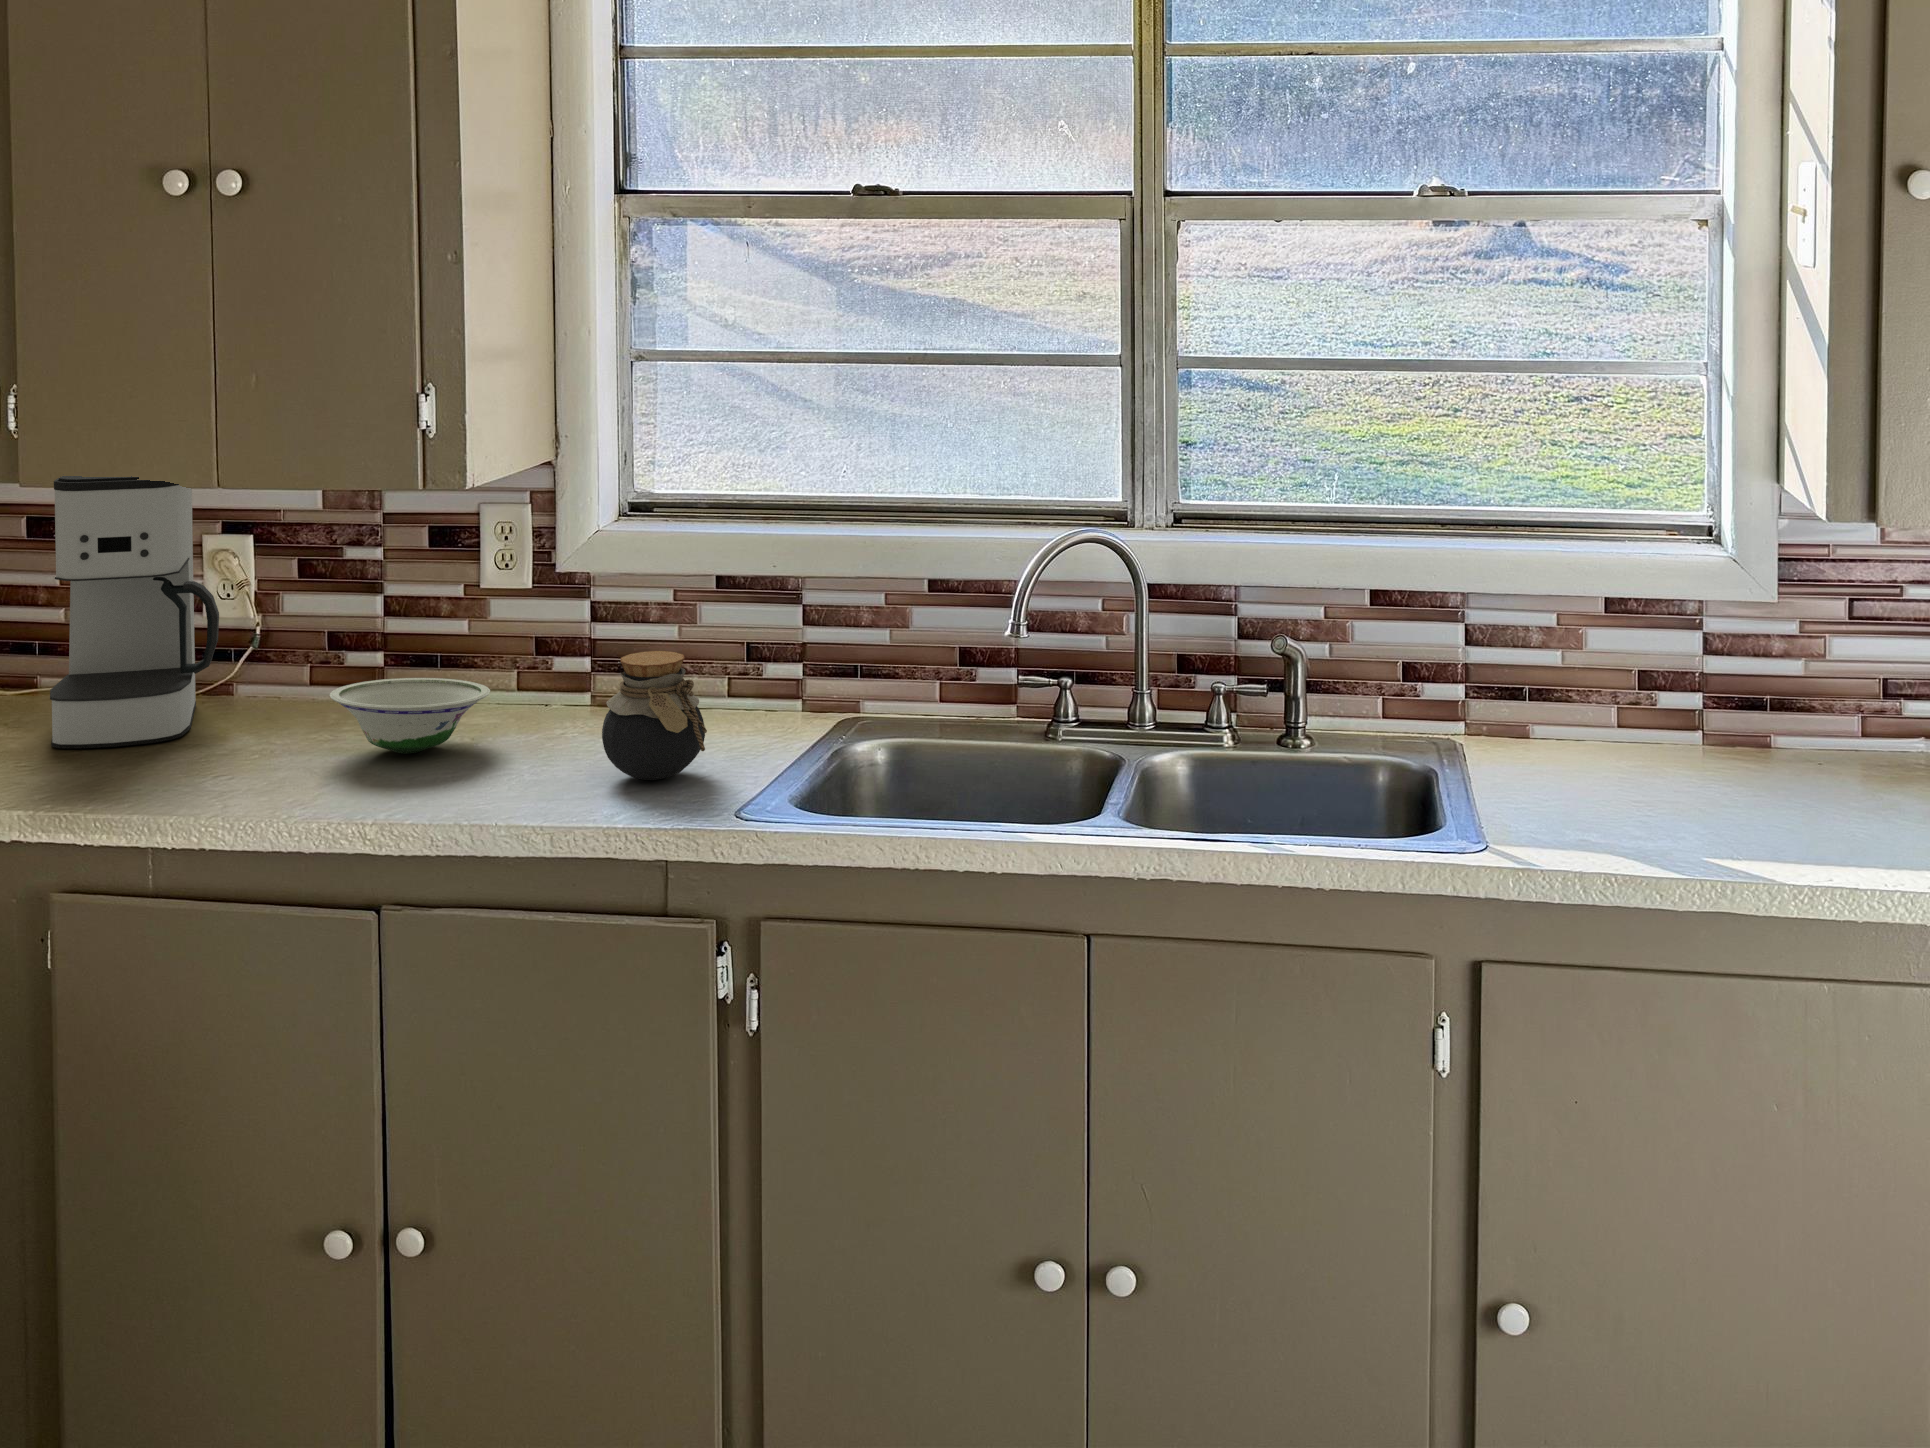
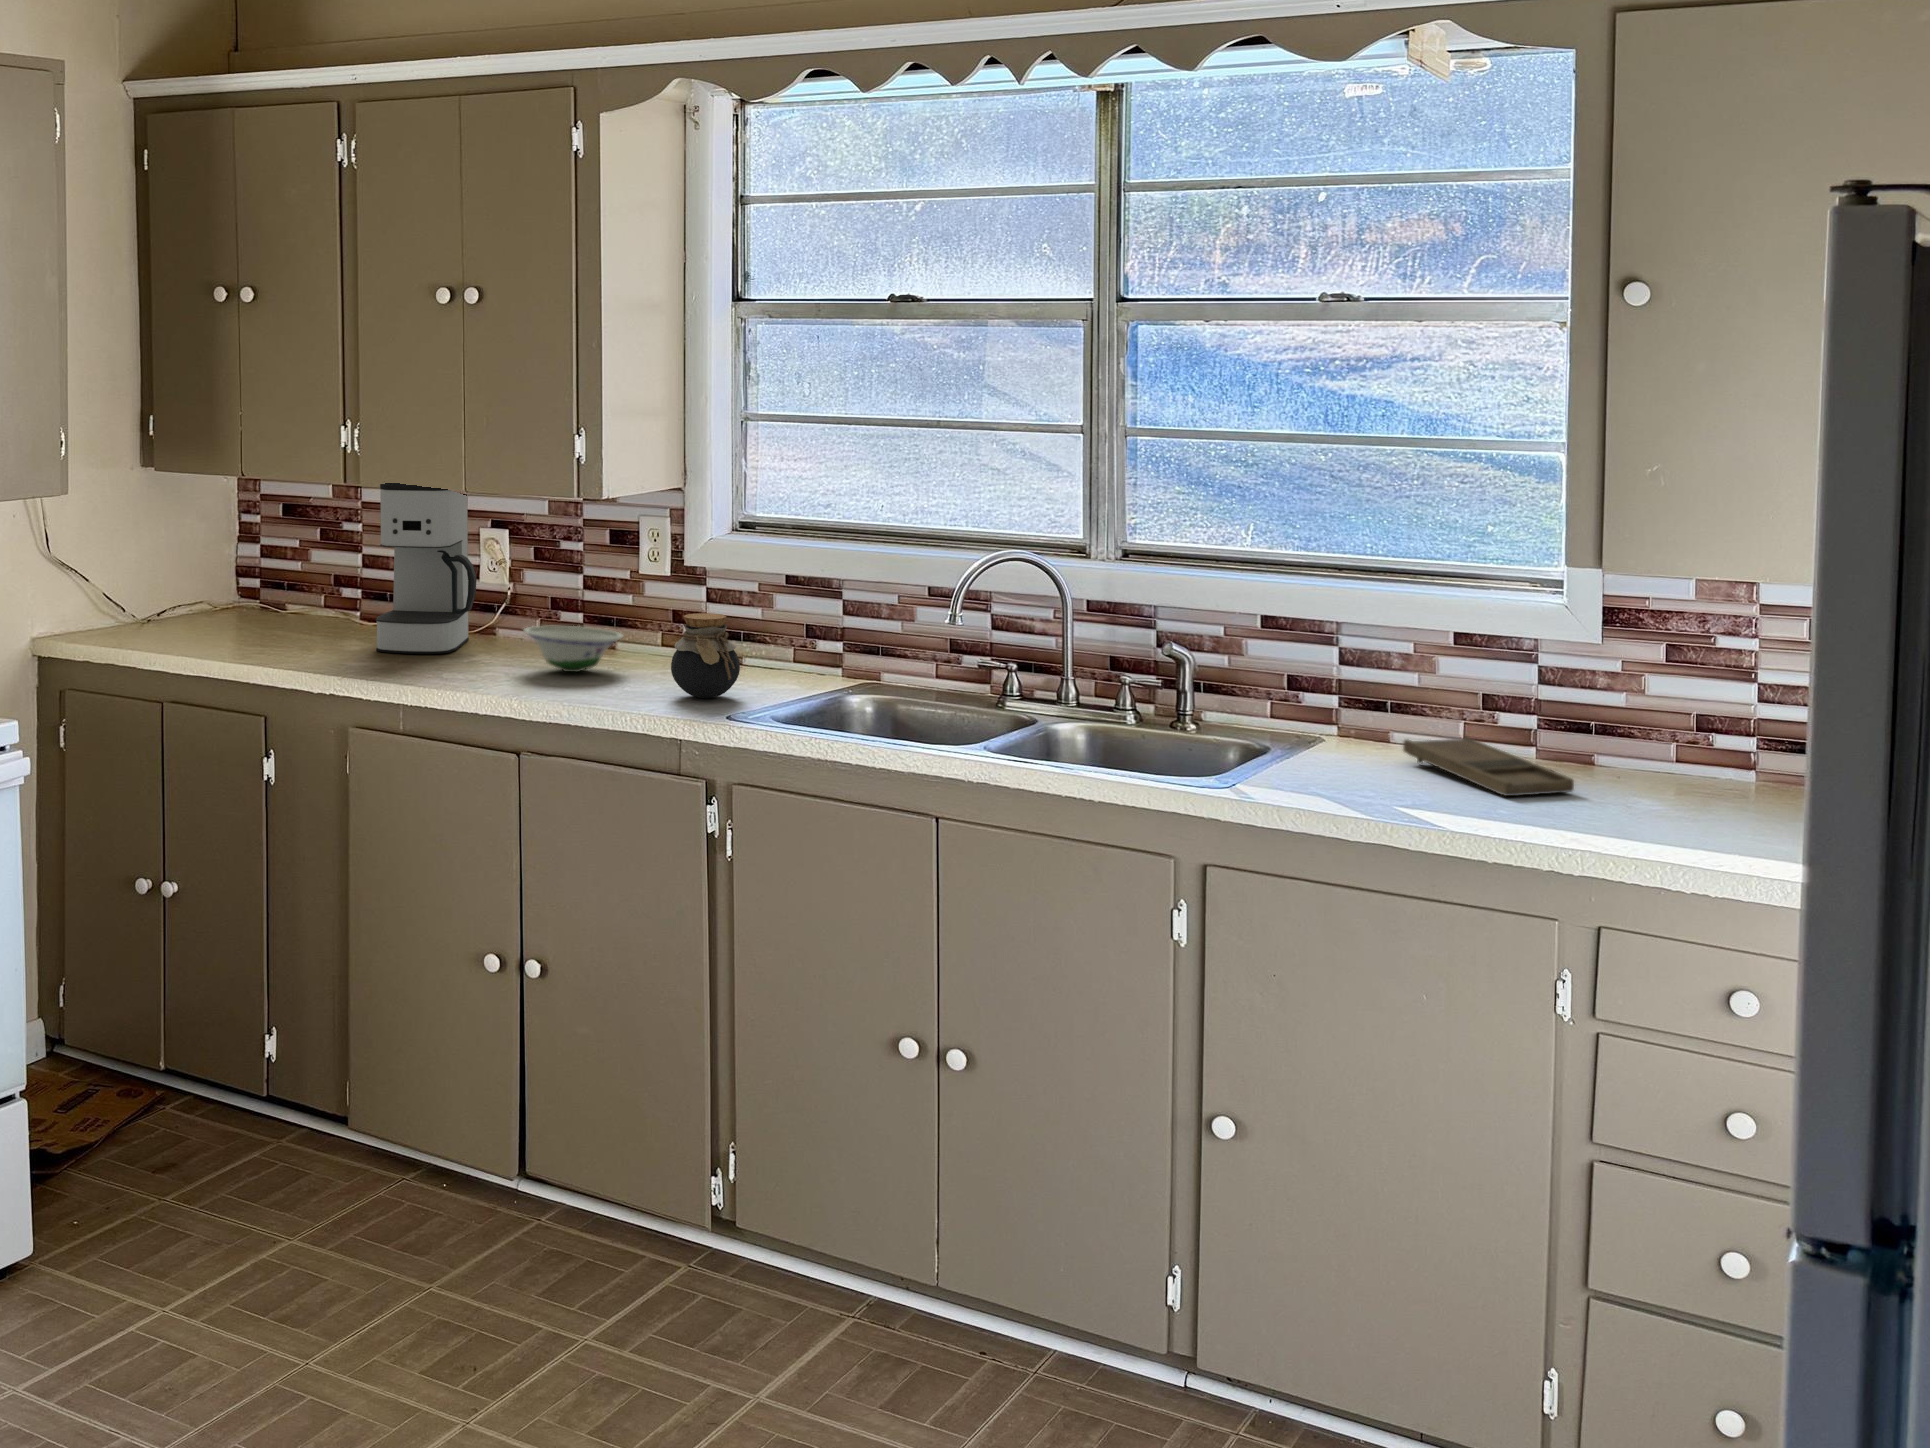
tray: none [1599,725,1837,812] -> present [1403,737,1574,796]

